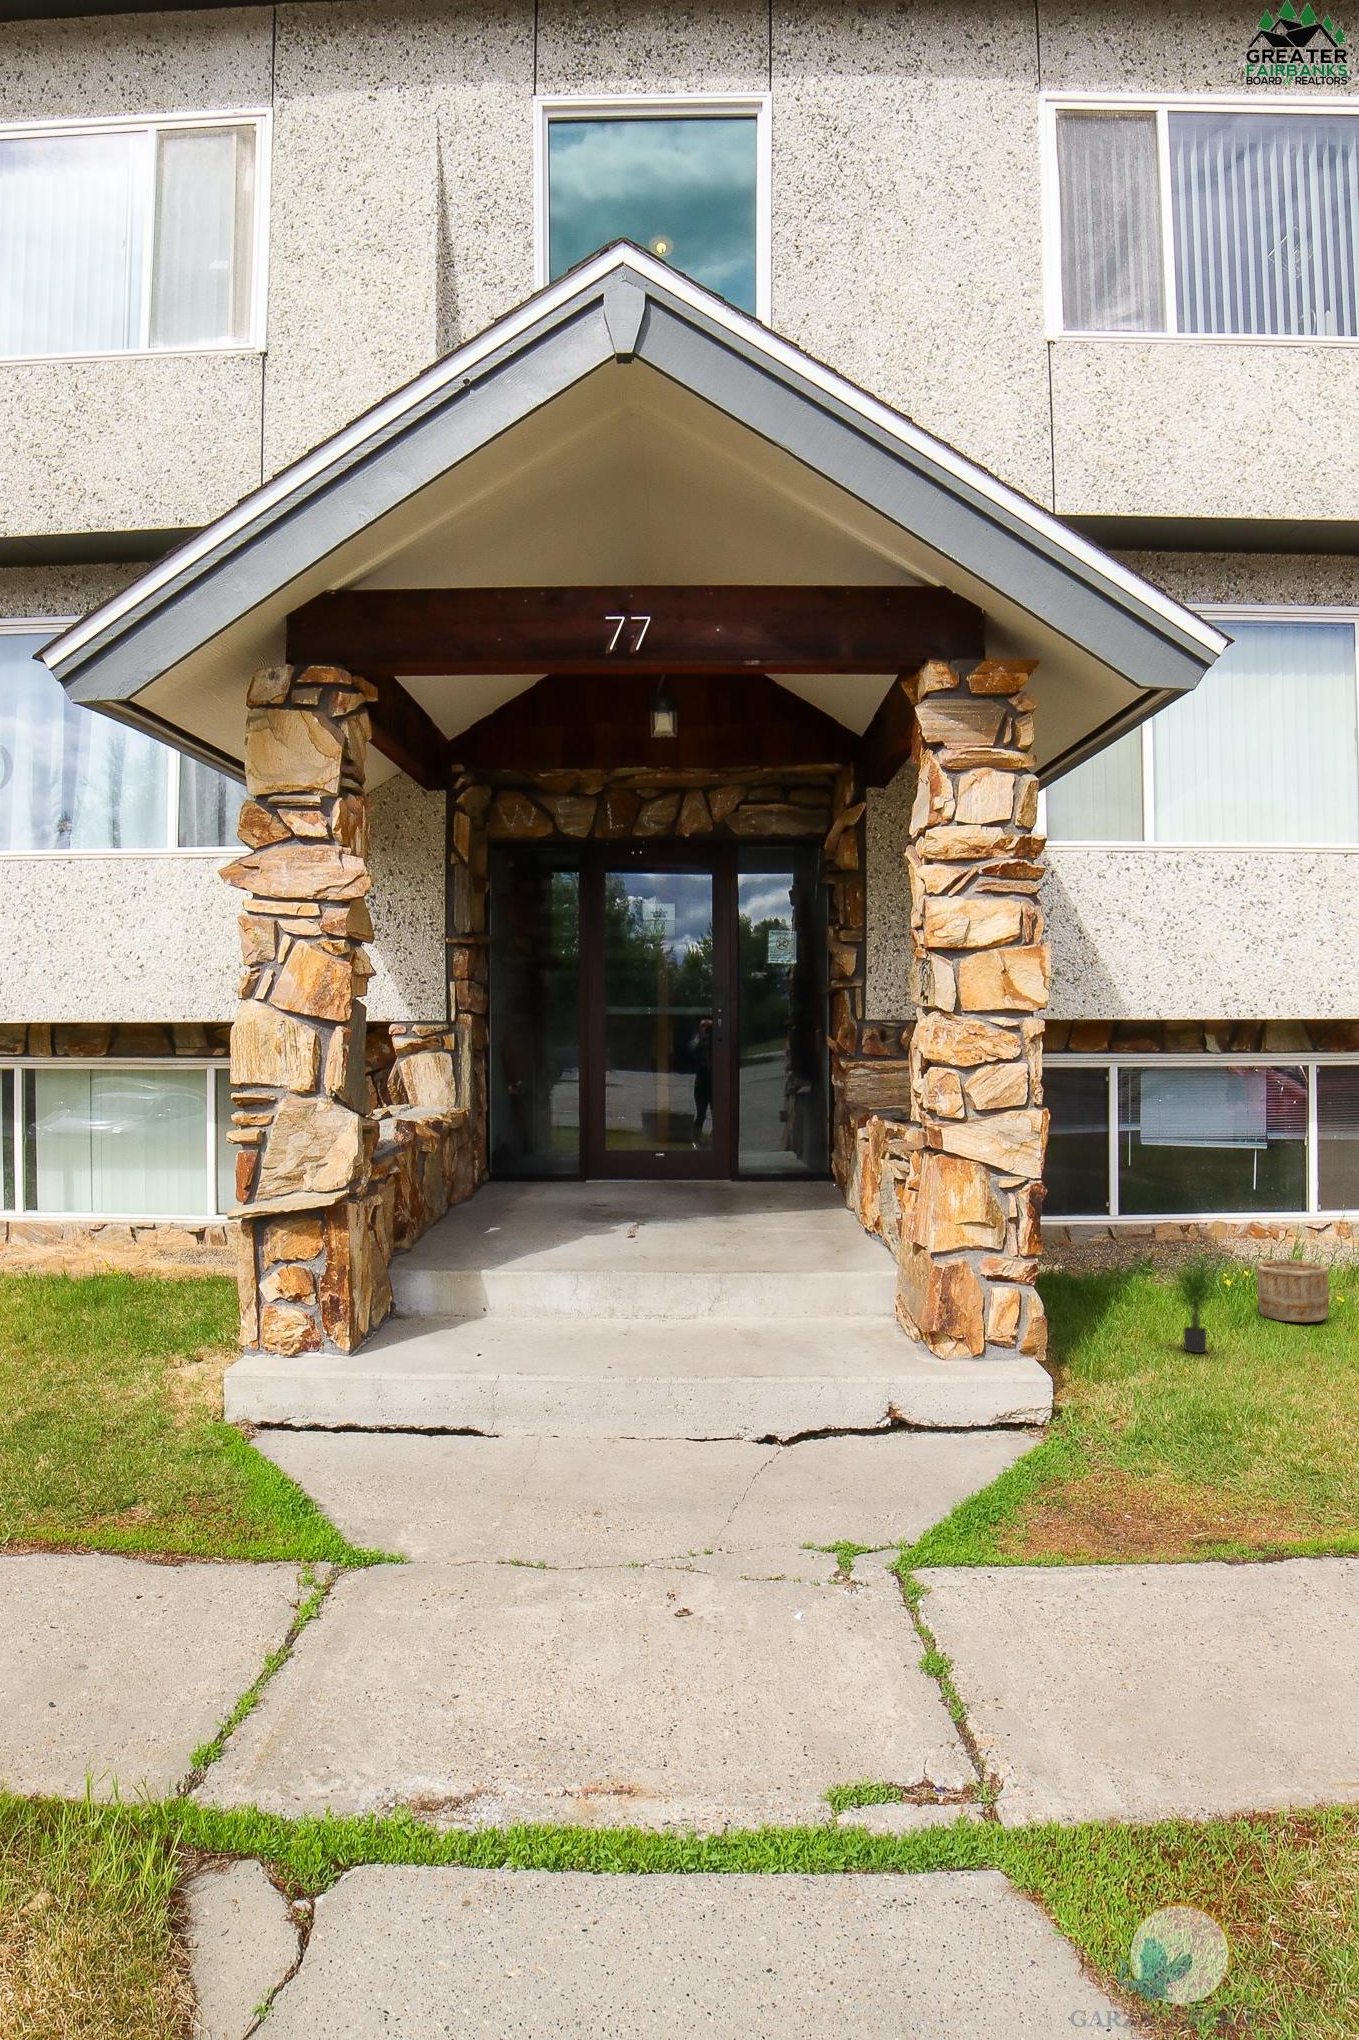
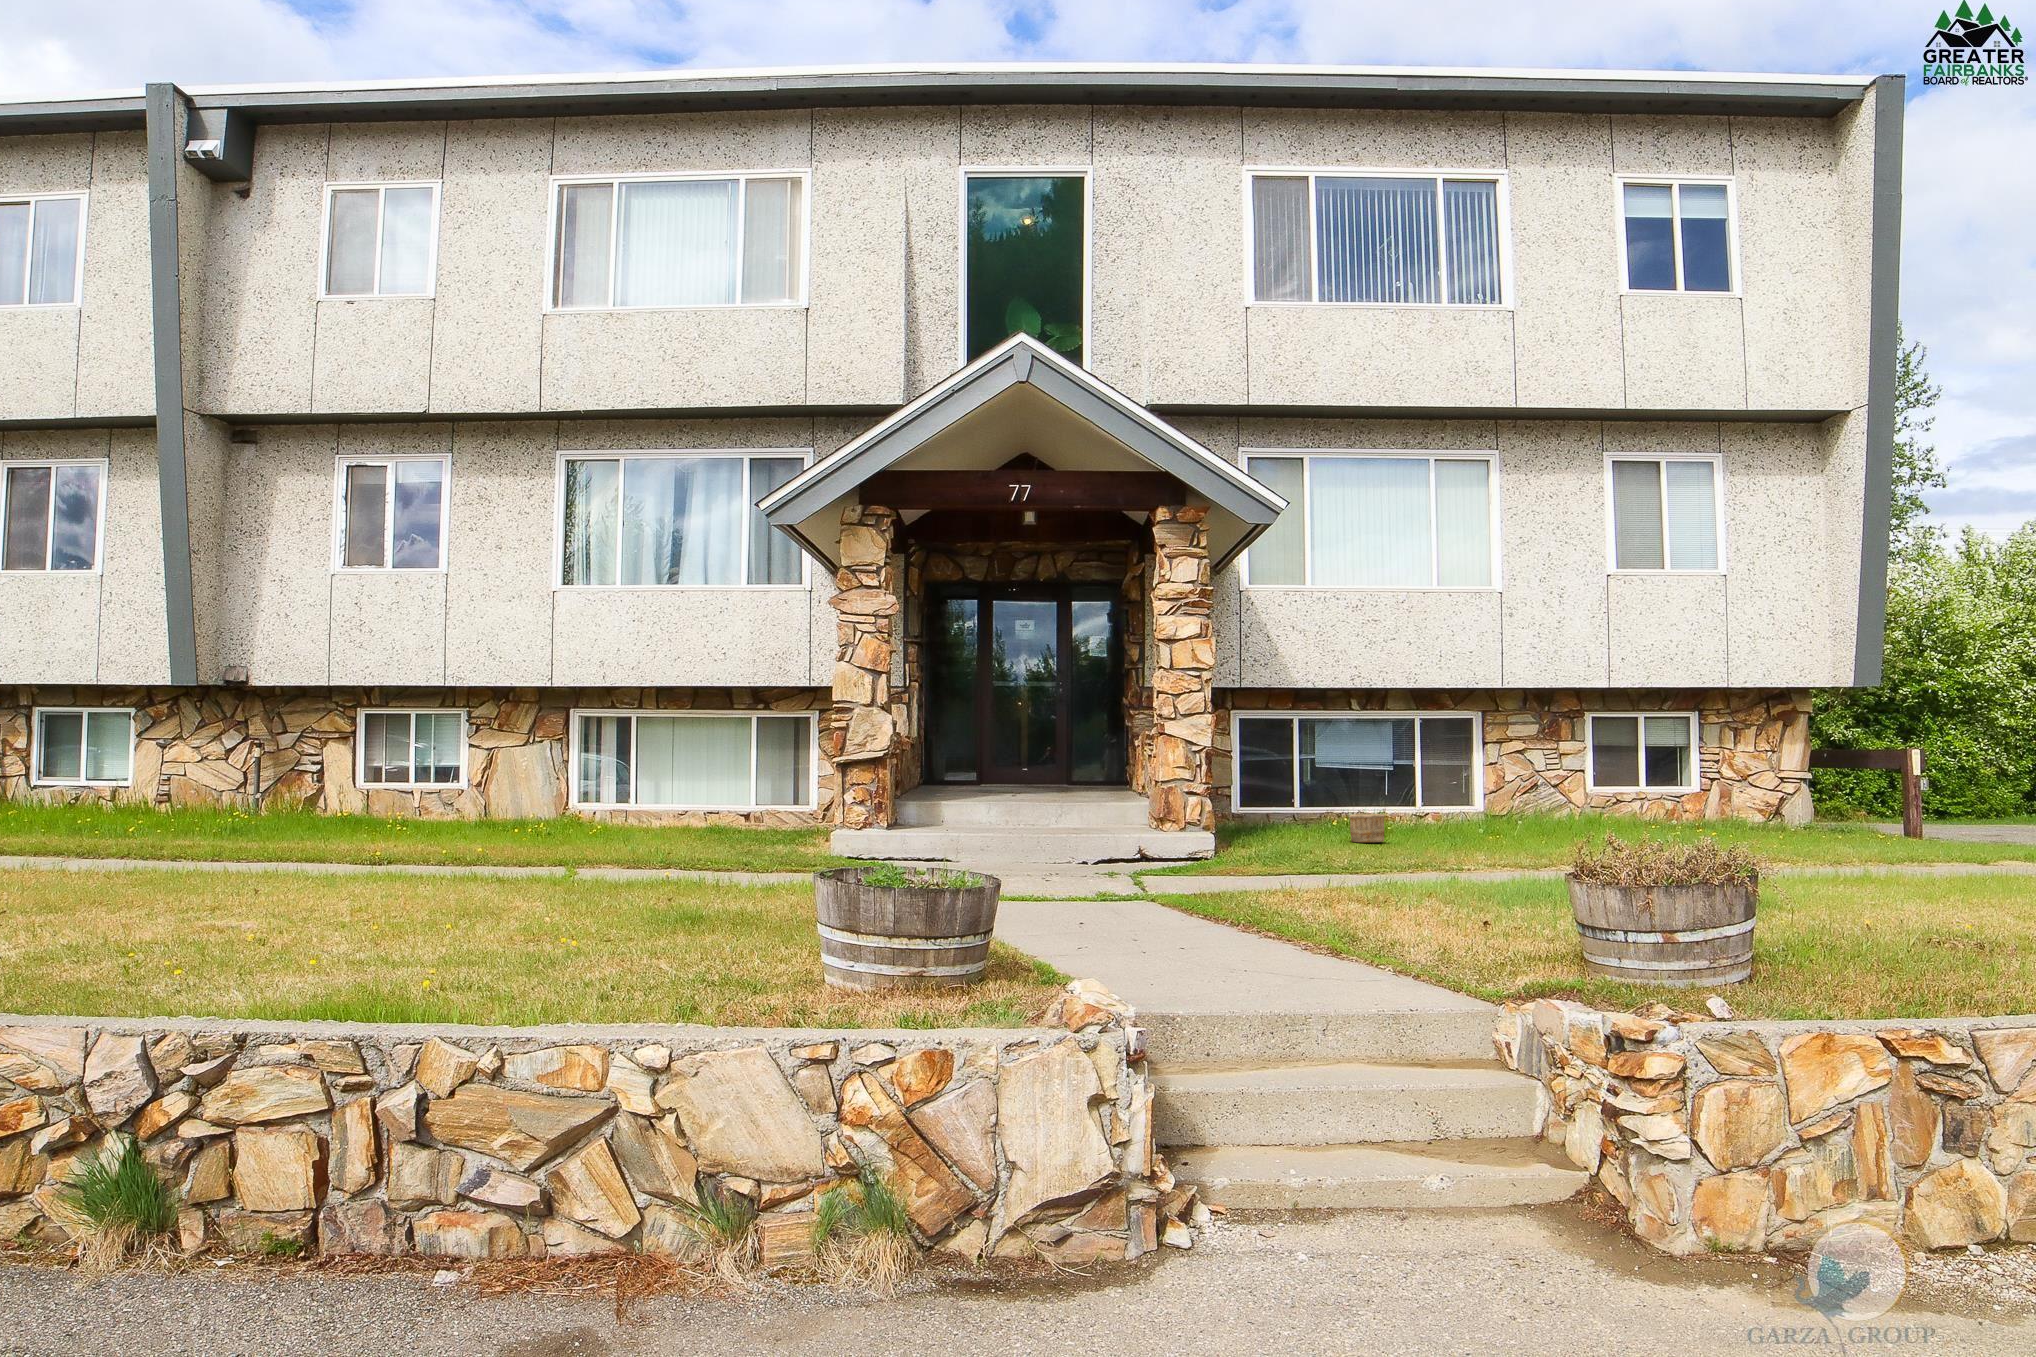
potted plant: present [1169,1253,1224,1353] -> none [1284,793,1318,846]

